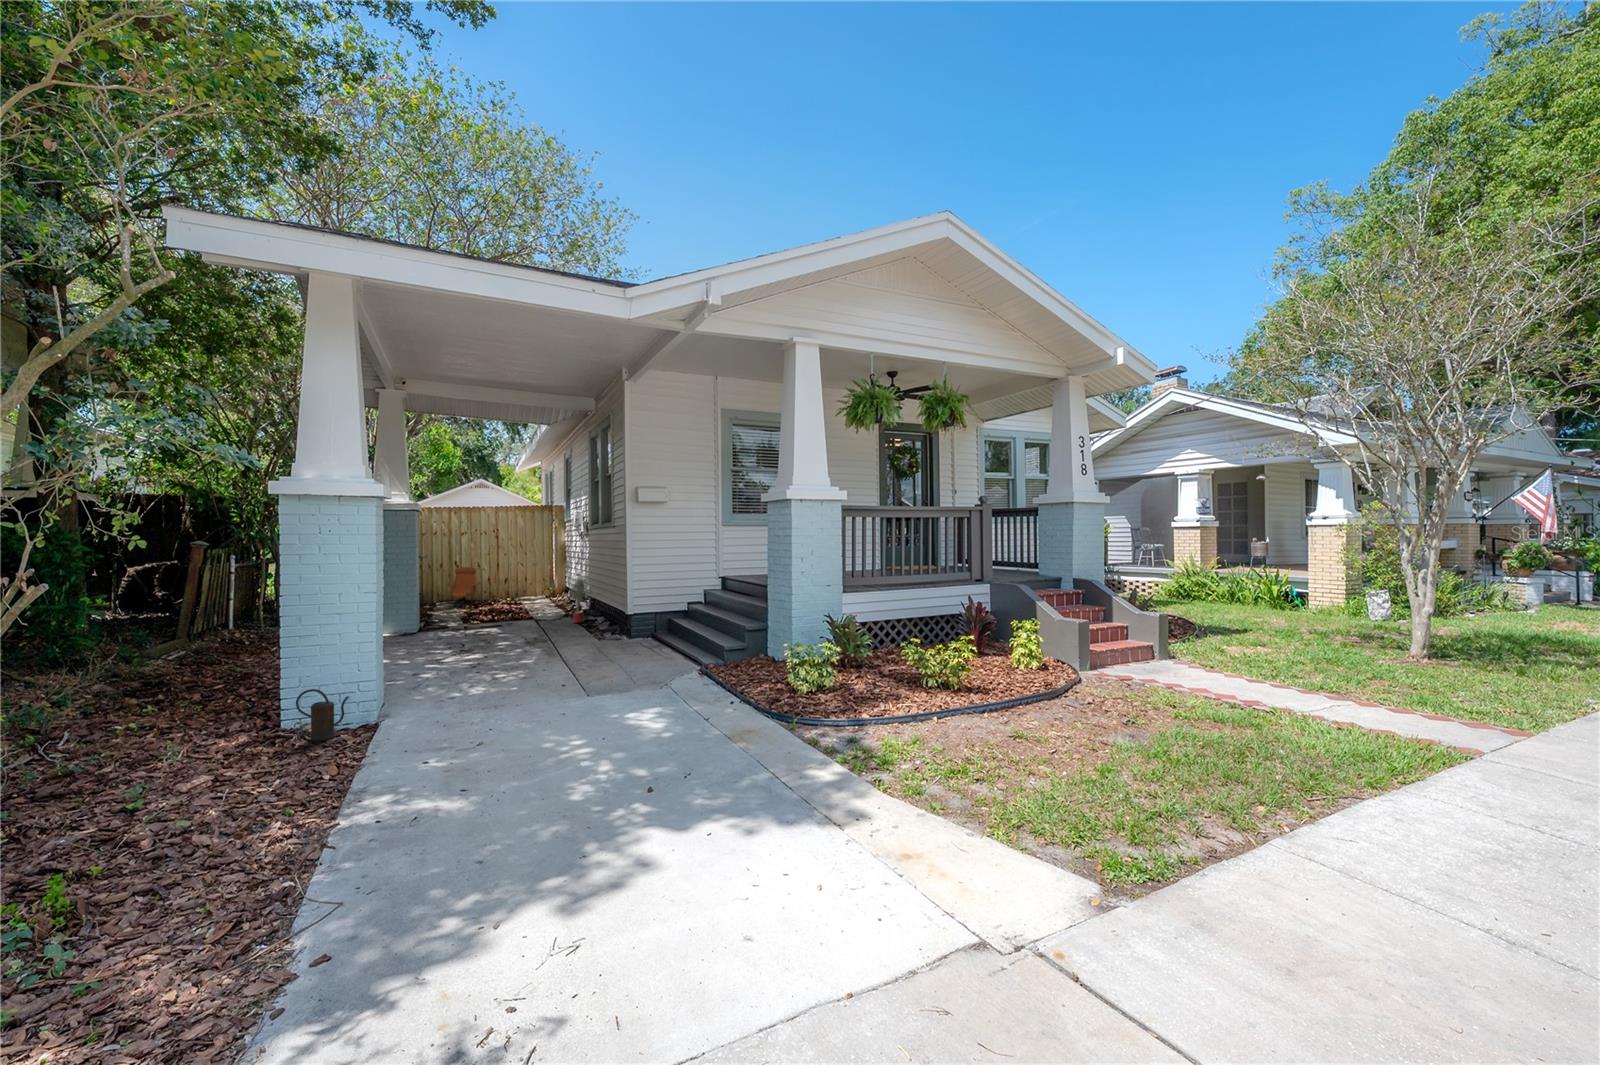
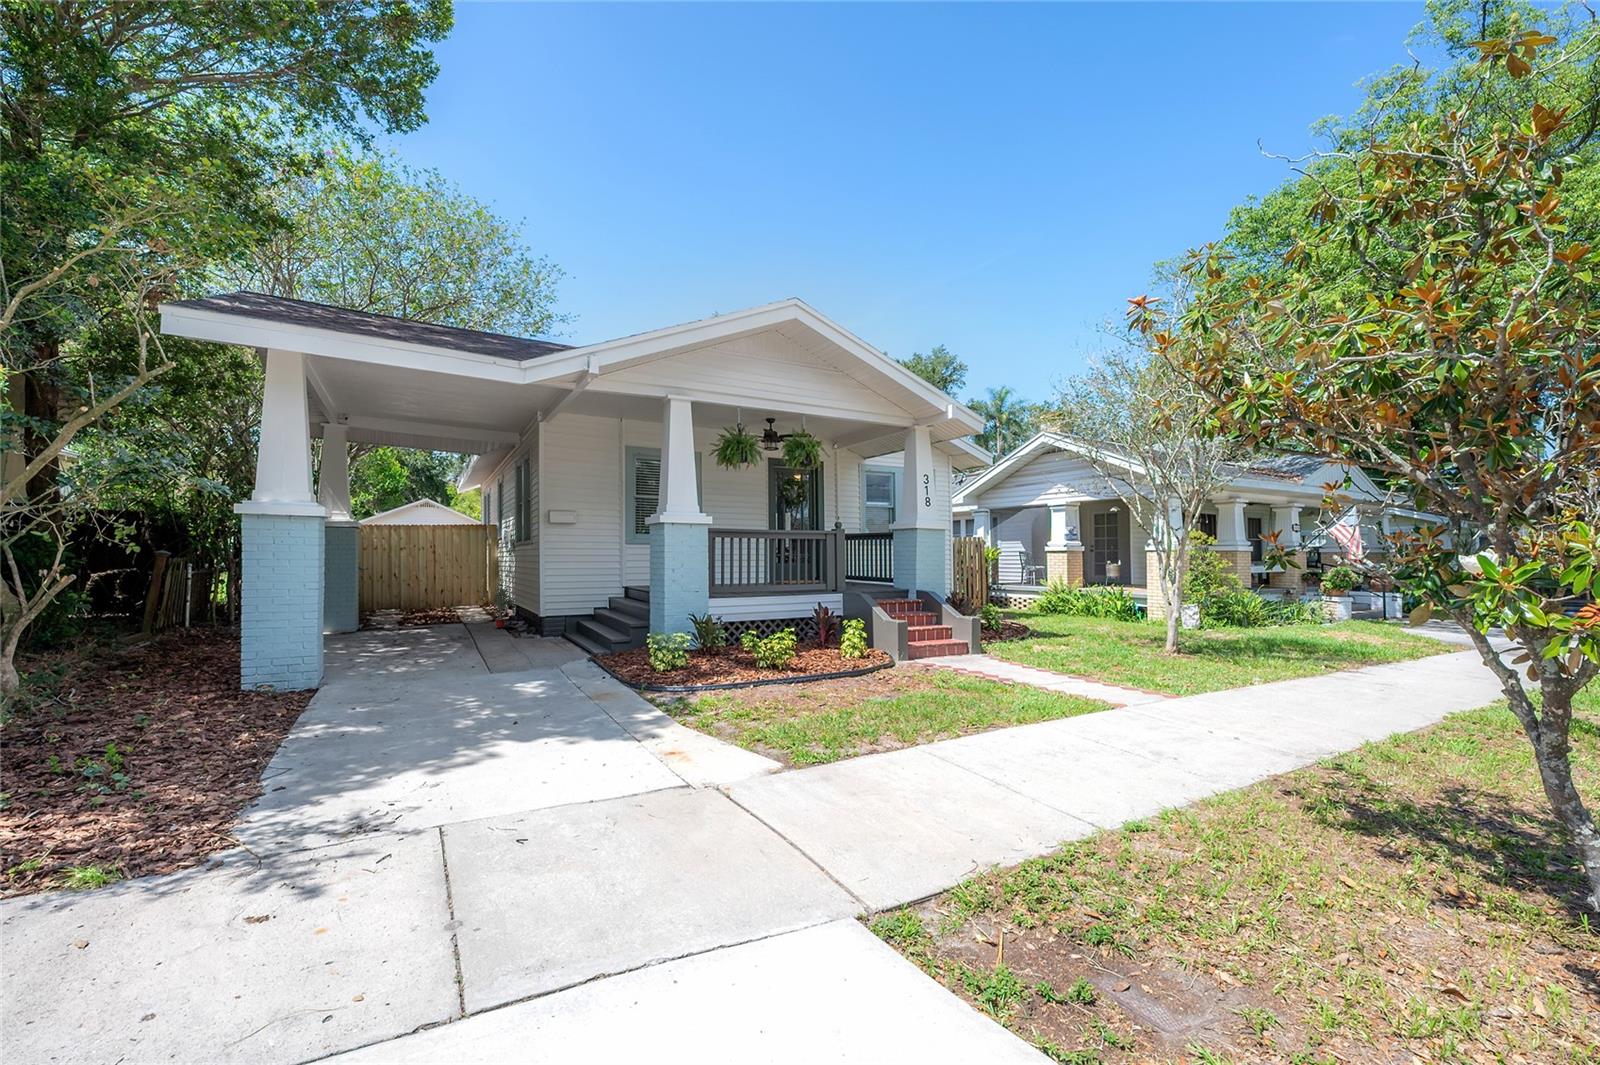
lounge chair: present [447,567,481,607] -> none [383,580,415,616]
watering can: present [296,689,349,741] -> none [256,659,298,697]

